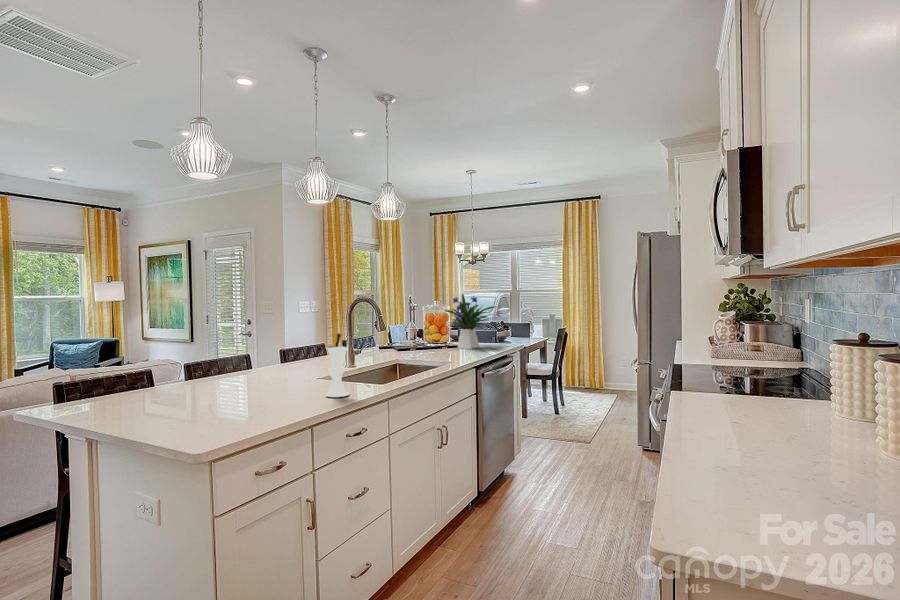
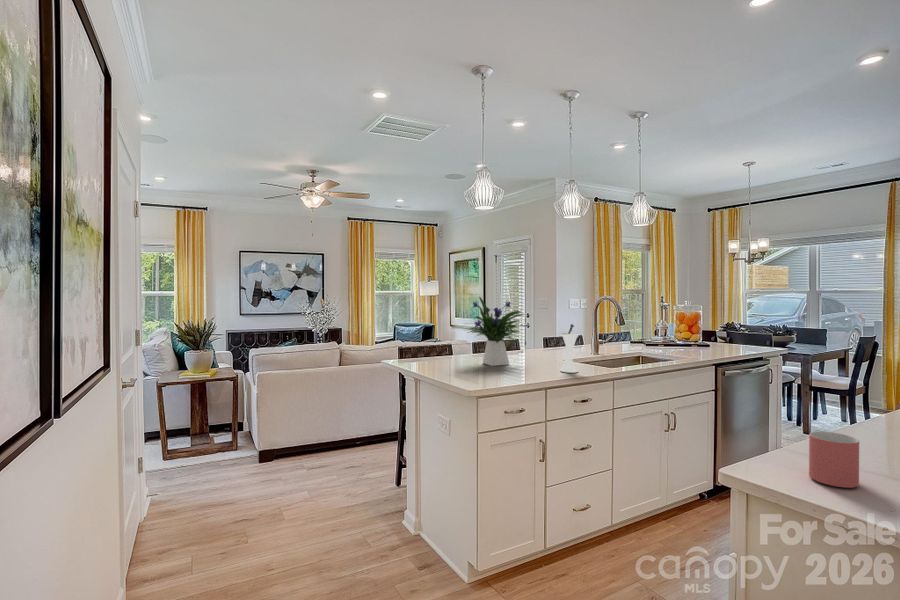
flower arrangement: present [445,294,495,349] -> present [470,297,524,366]
mug: none [720,458,779,532] -> present [809,431,859,488]

